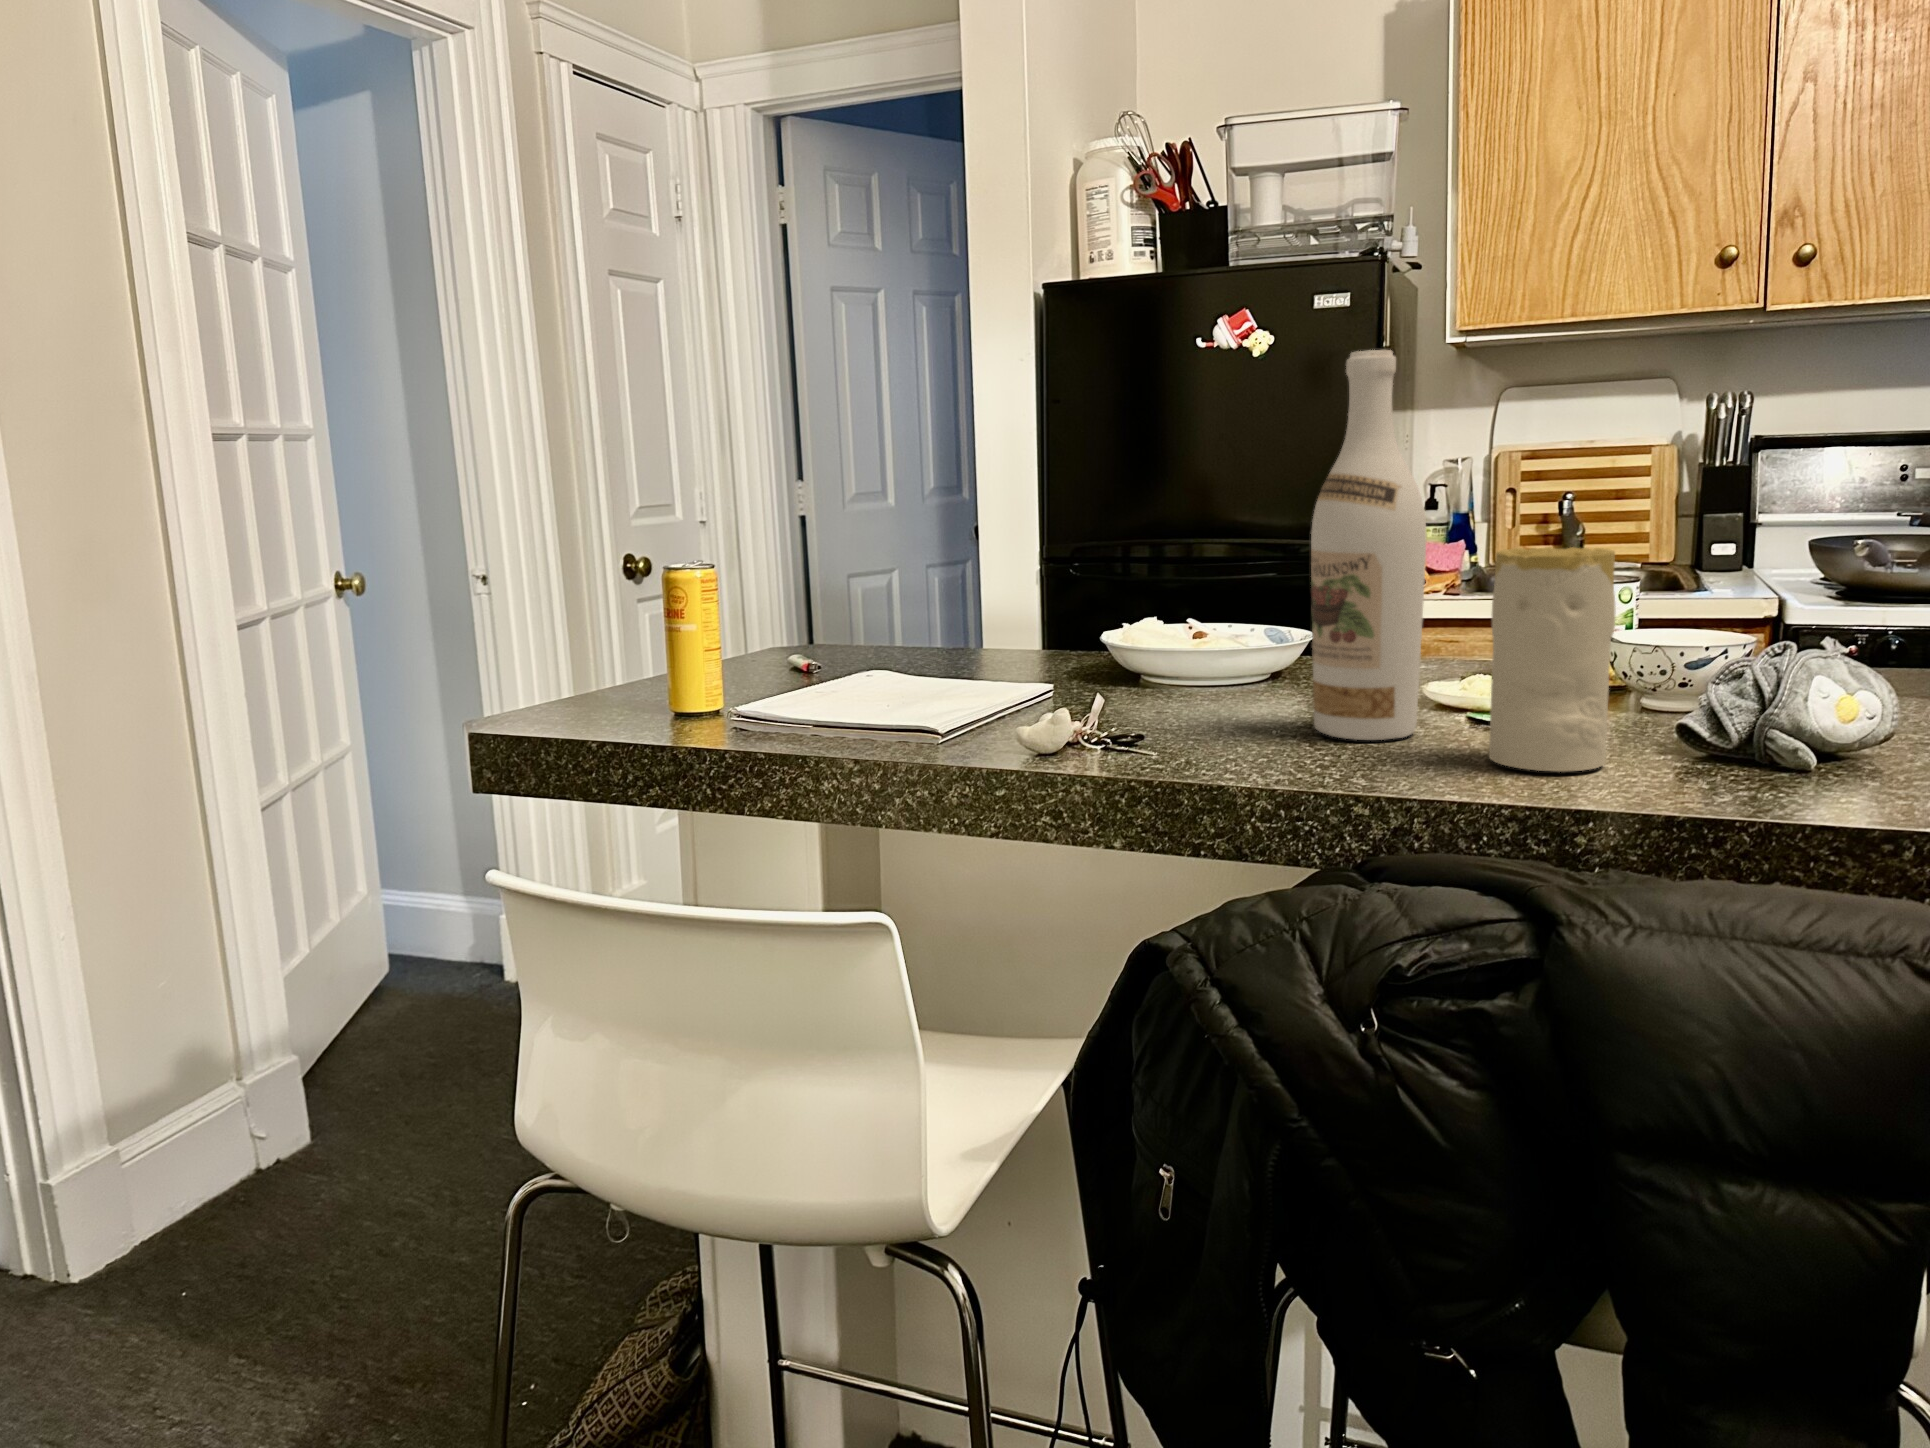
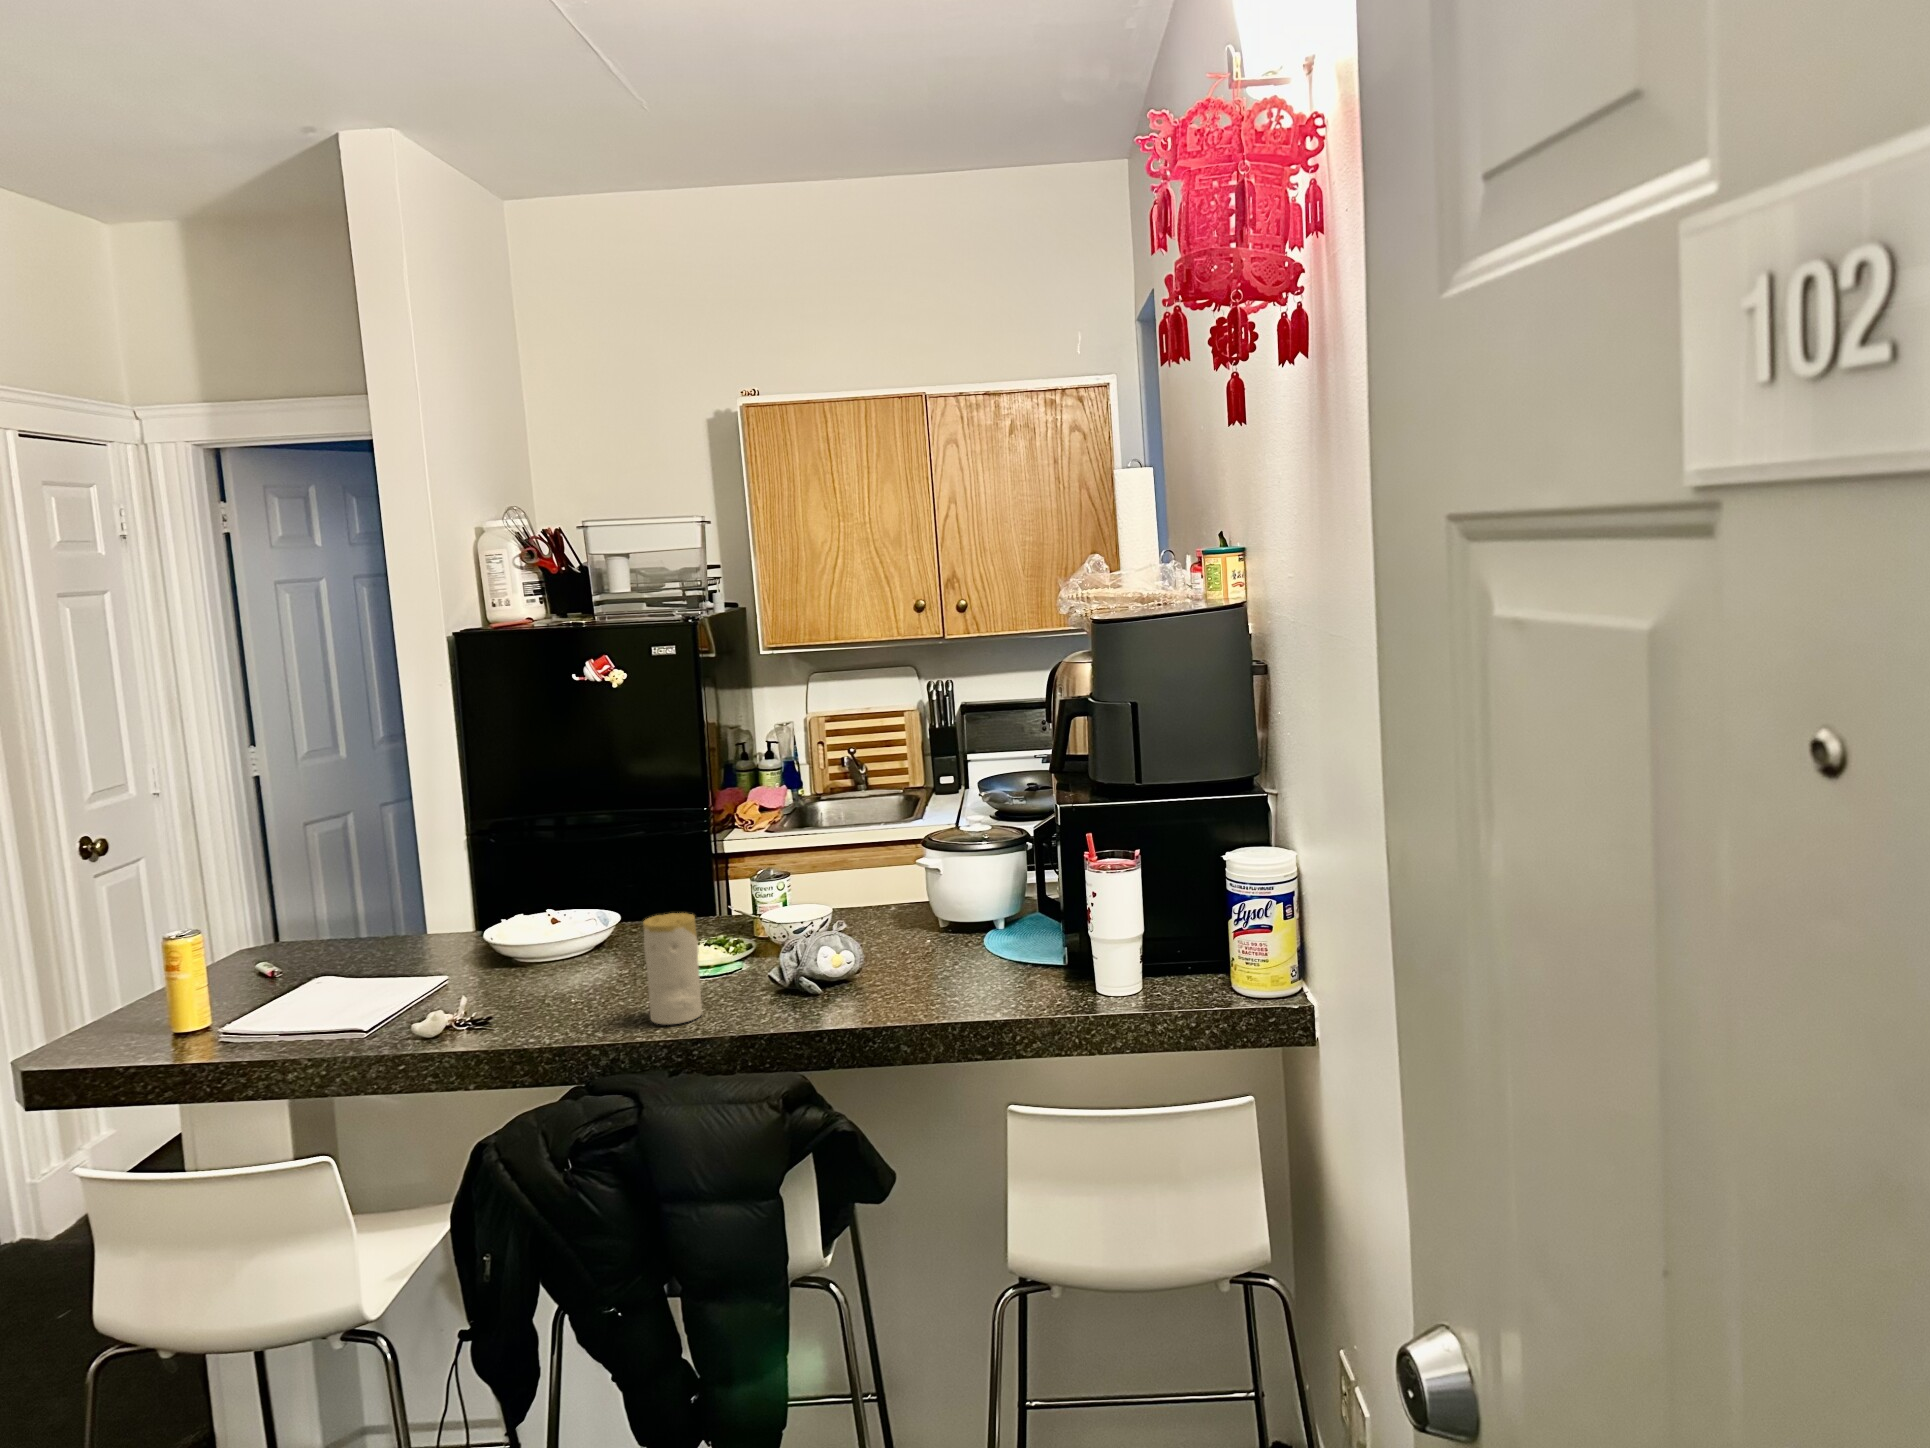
wine bottle: present [1311,350,1427,740] -> none [568,813,630,1011]

